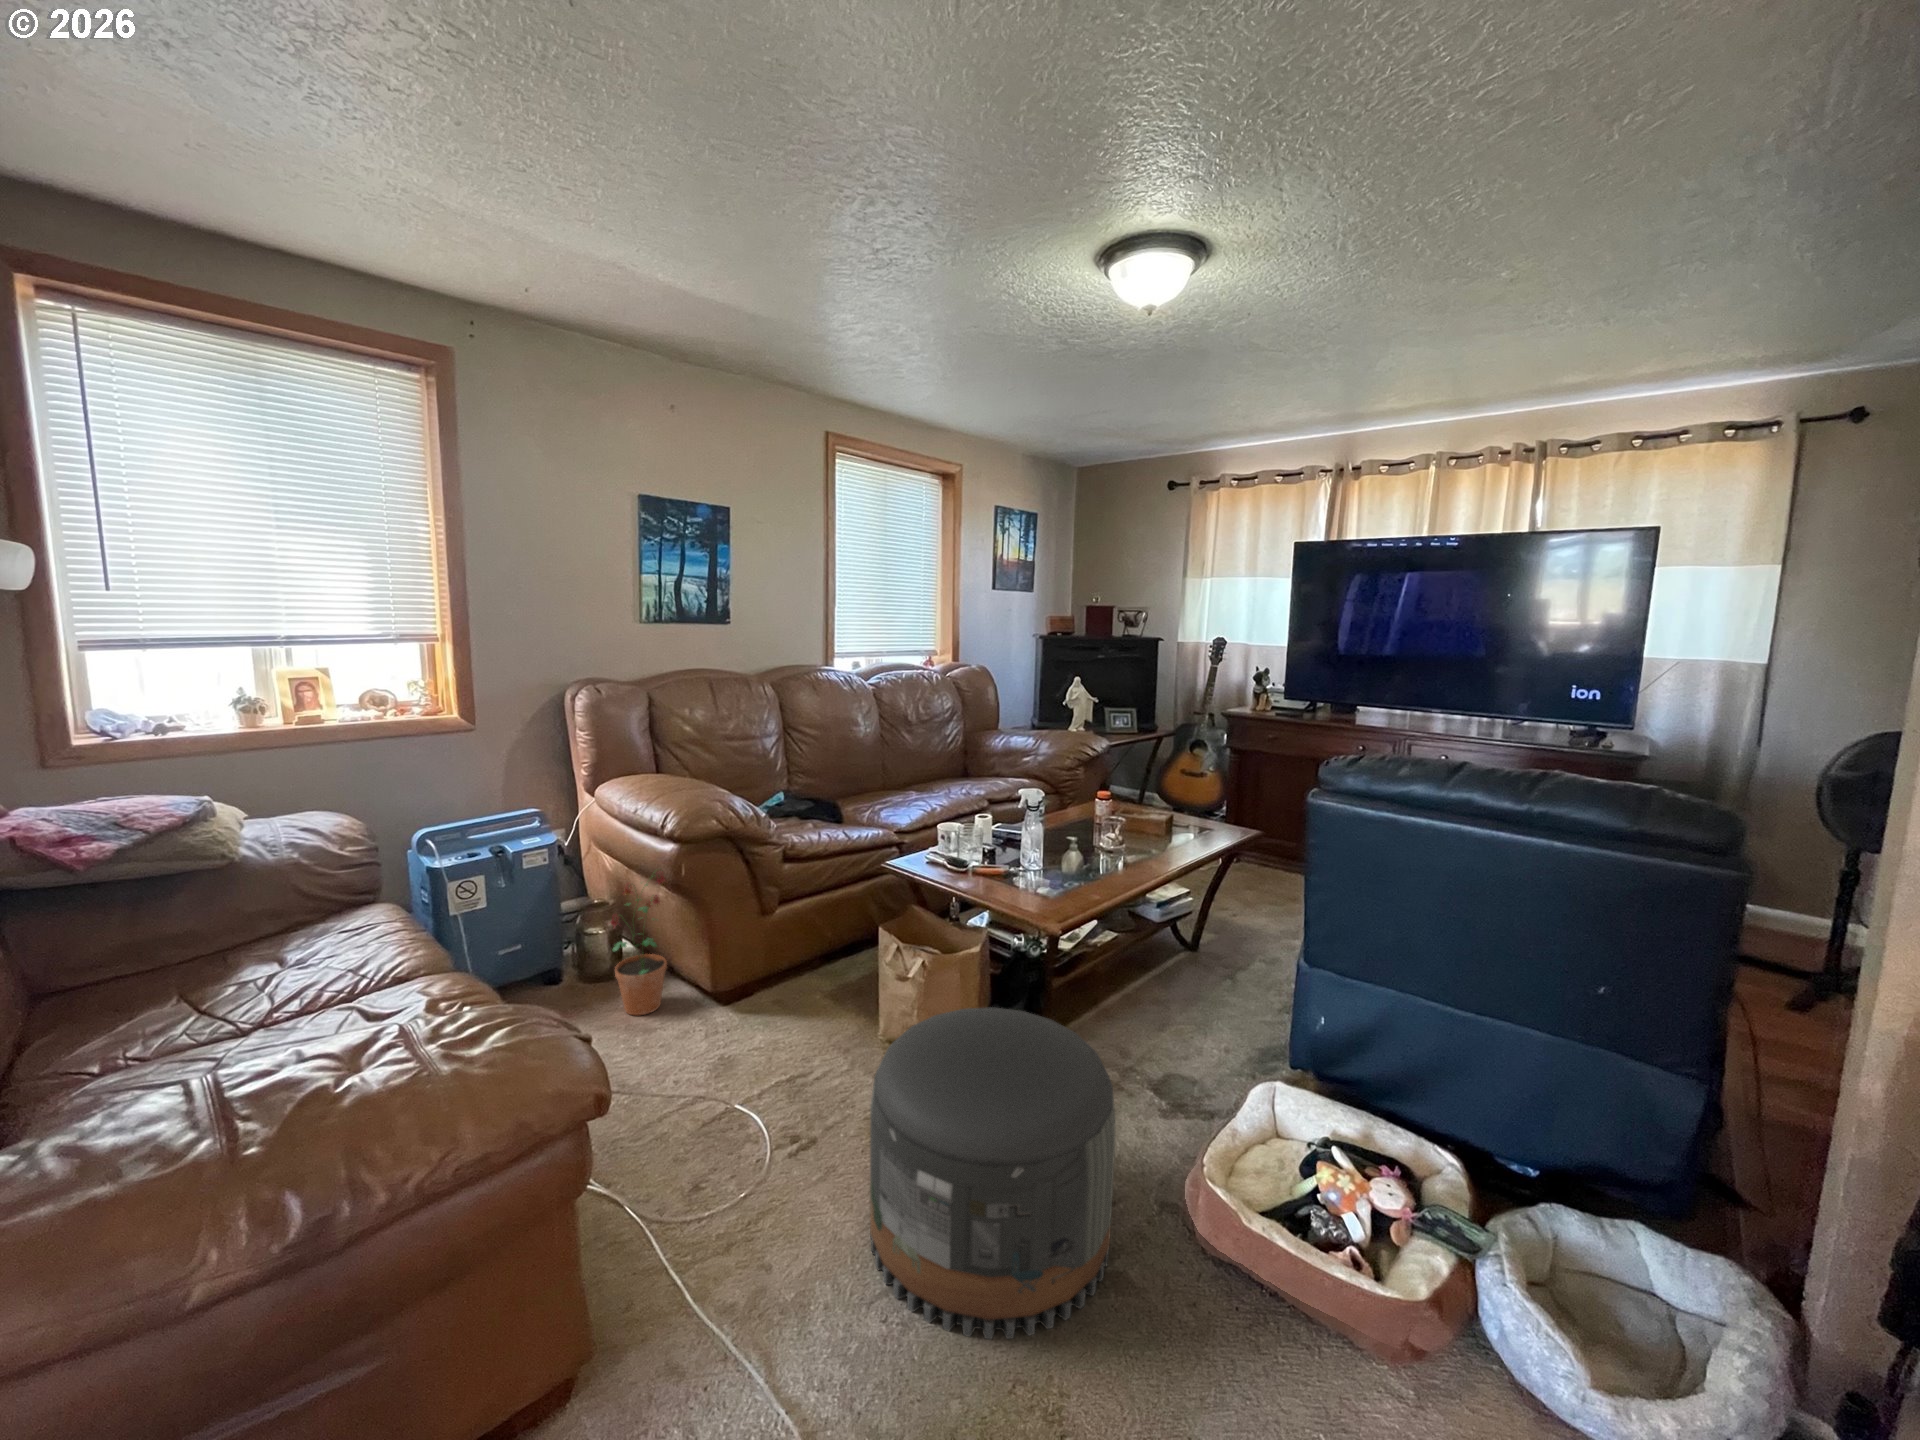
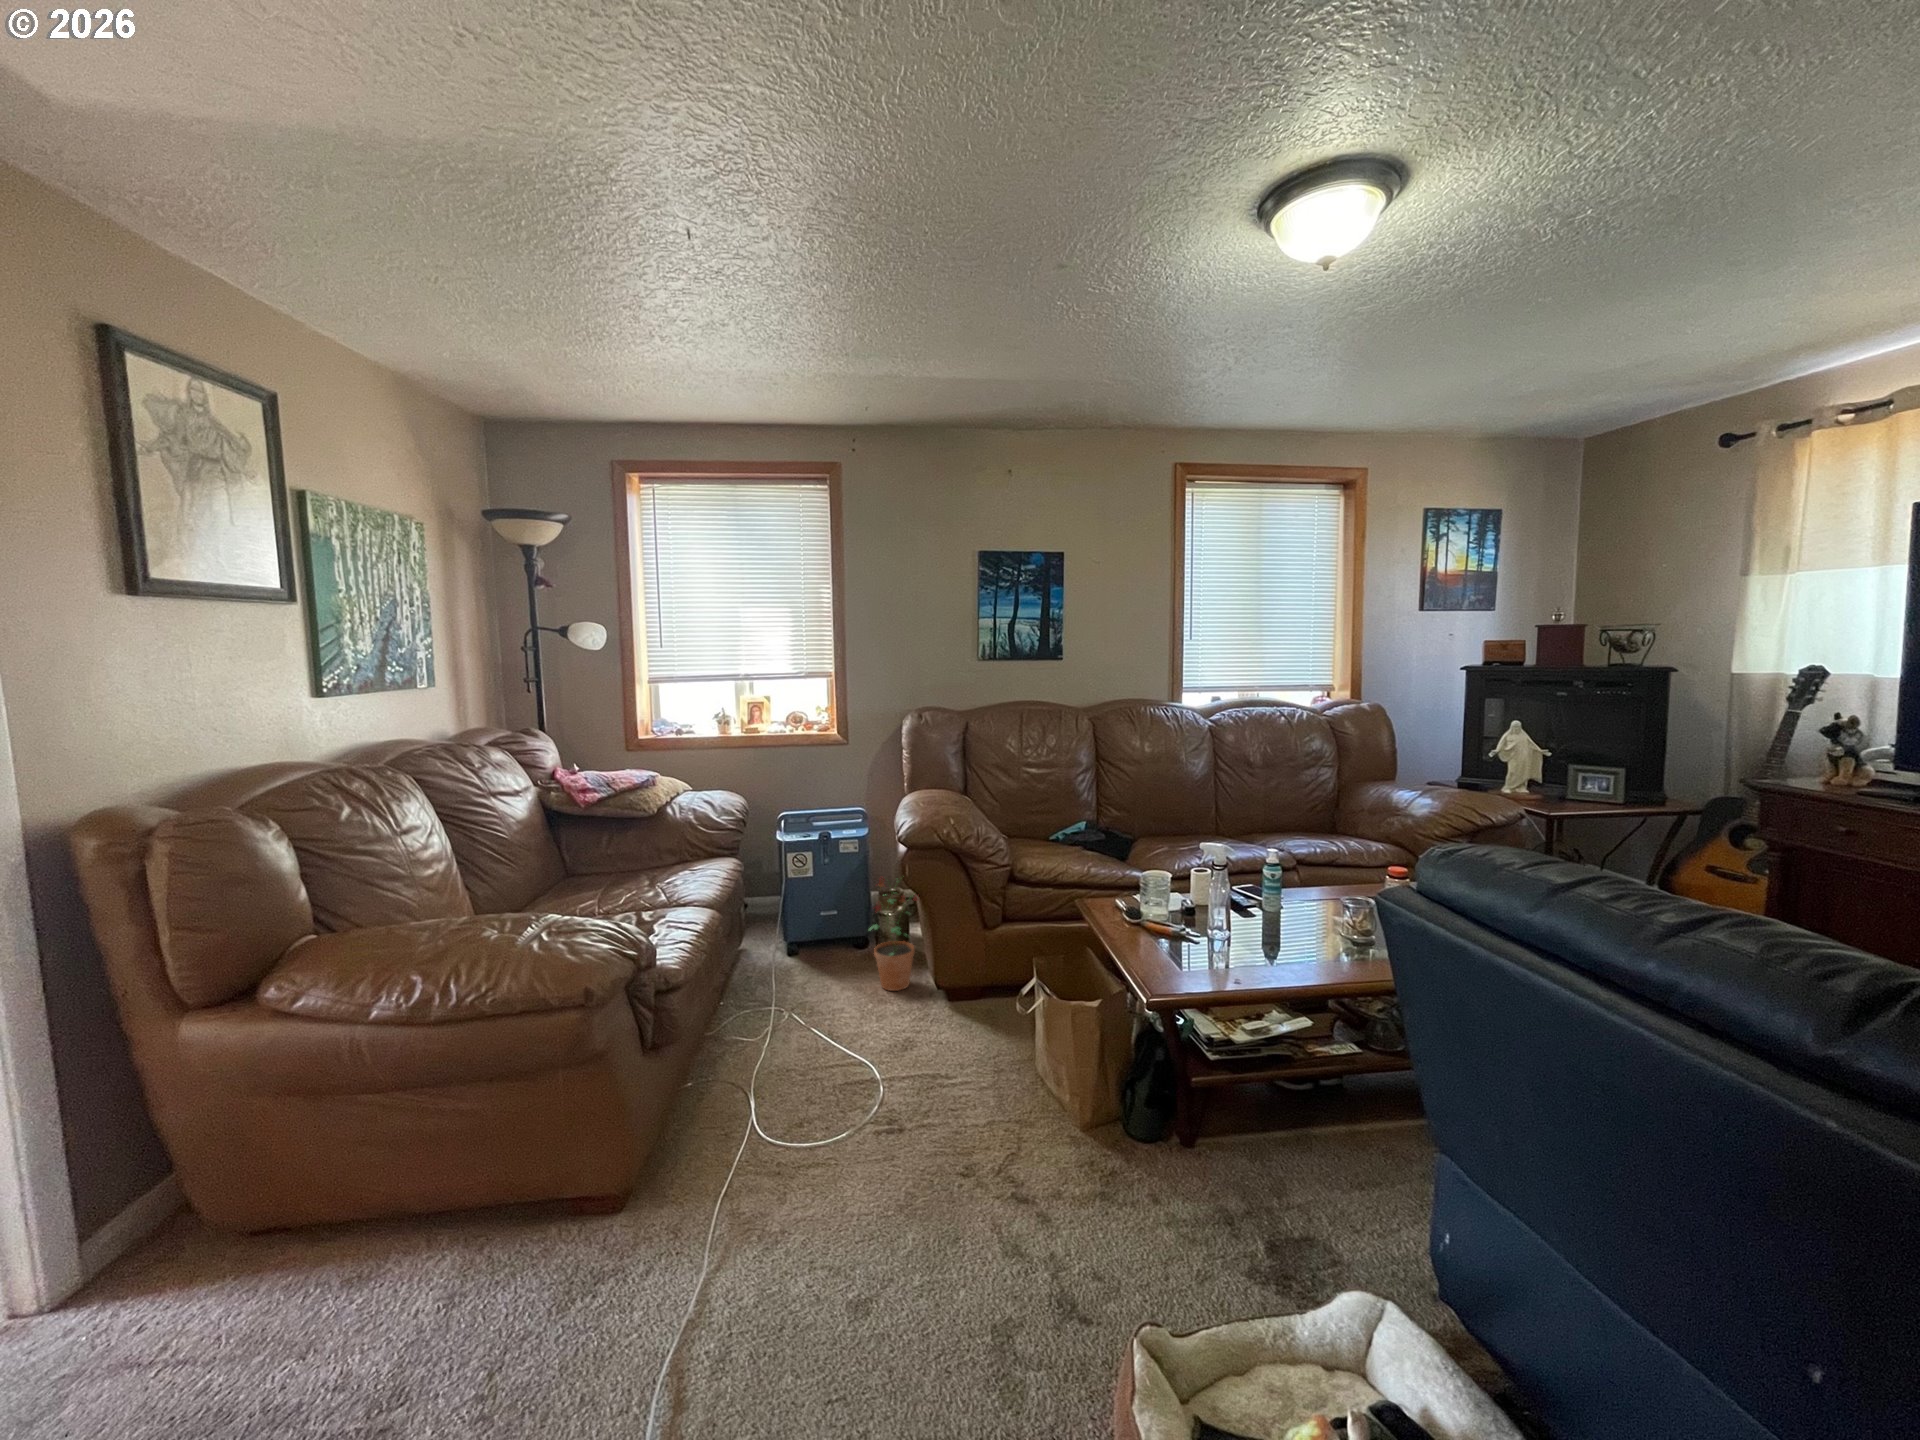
pouf: present [870,1007,1115,1339] -> none [842,1041,1088,1373]

